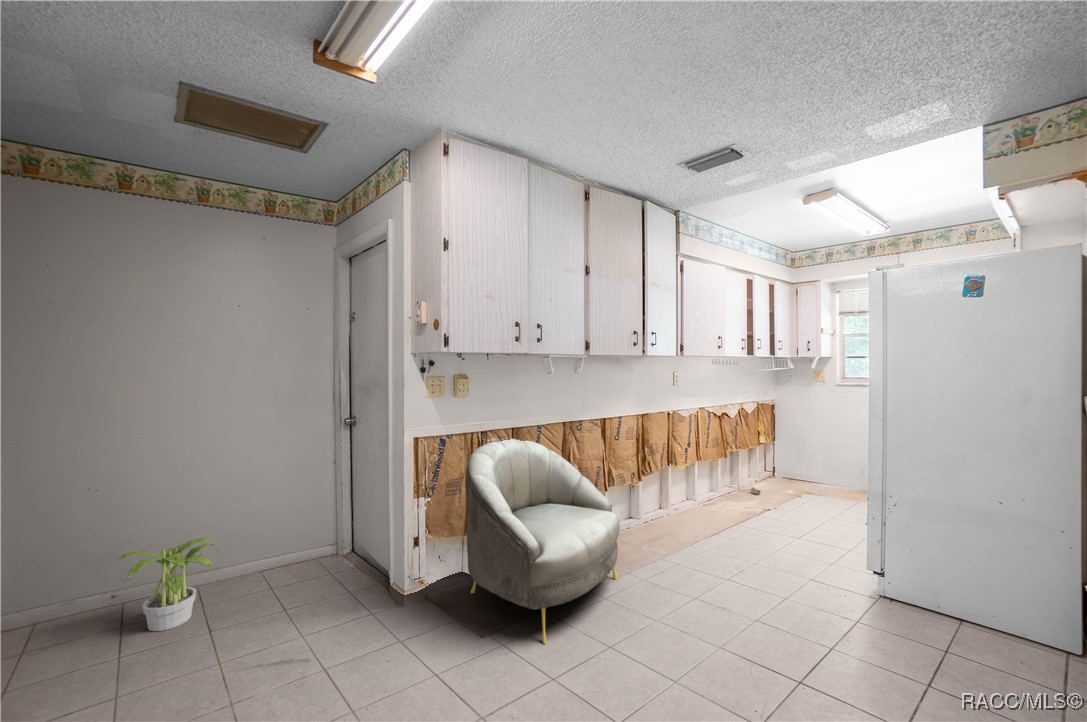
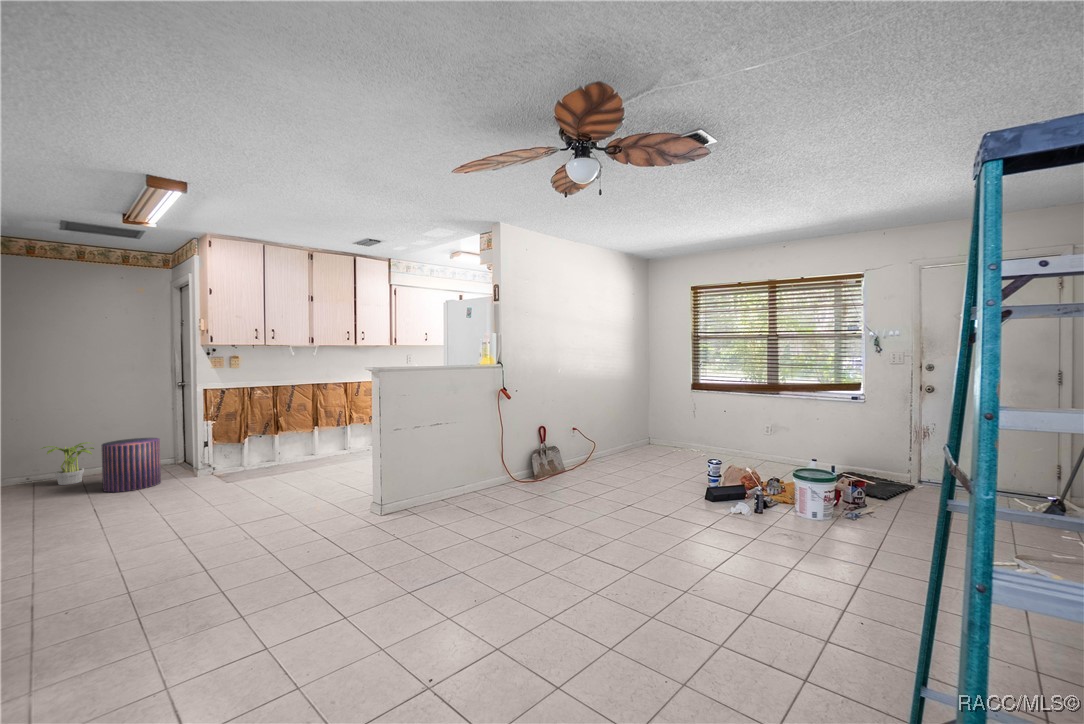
armchair: present [465,439,620,643] -> none [231,393,328,482]
pouf: none [238,535,344,678] -> present [101,438,161,492]

